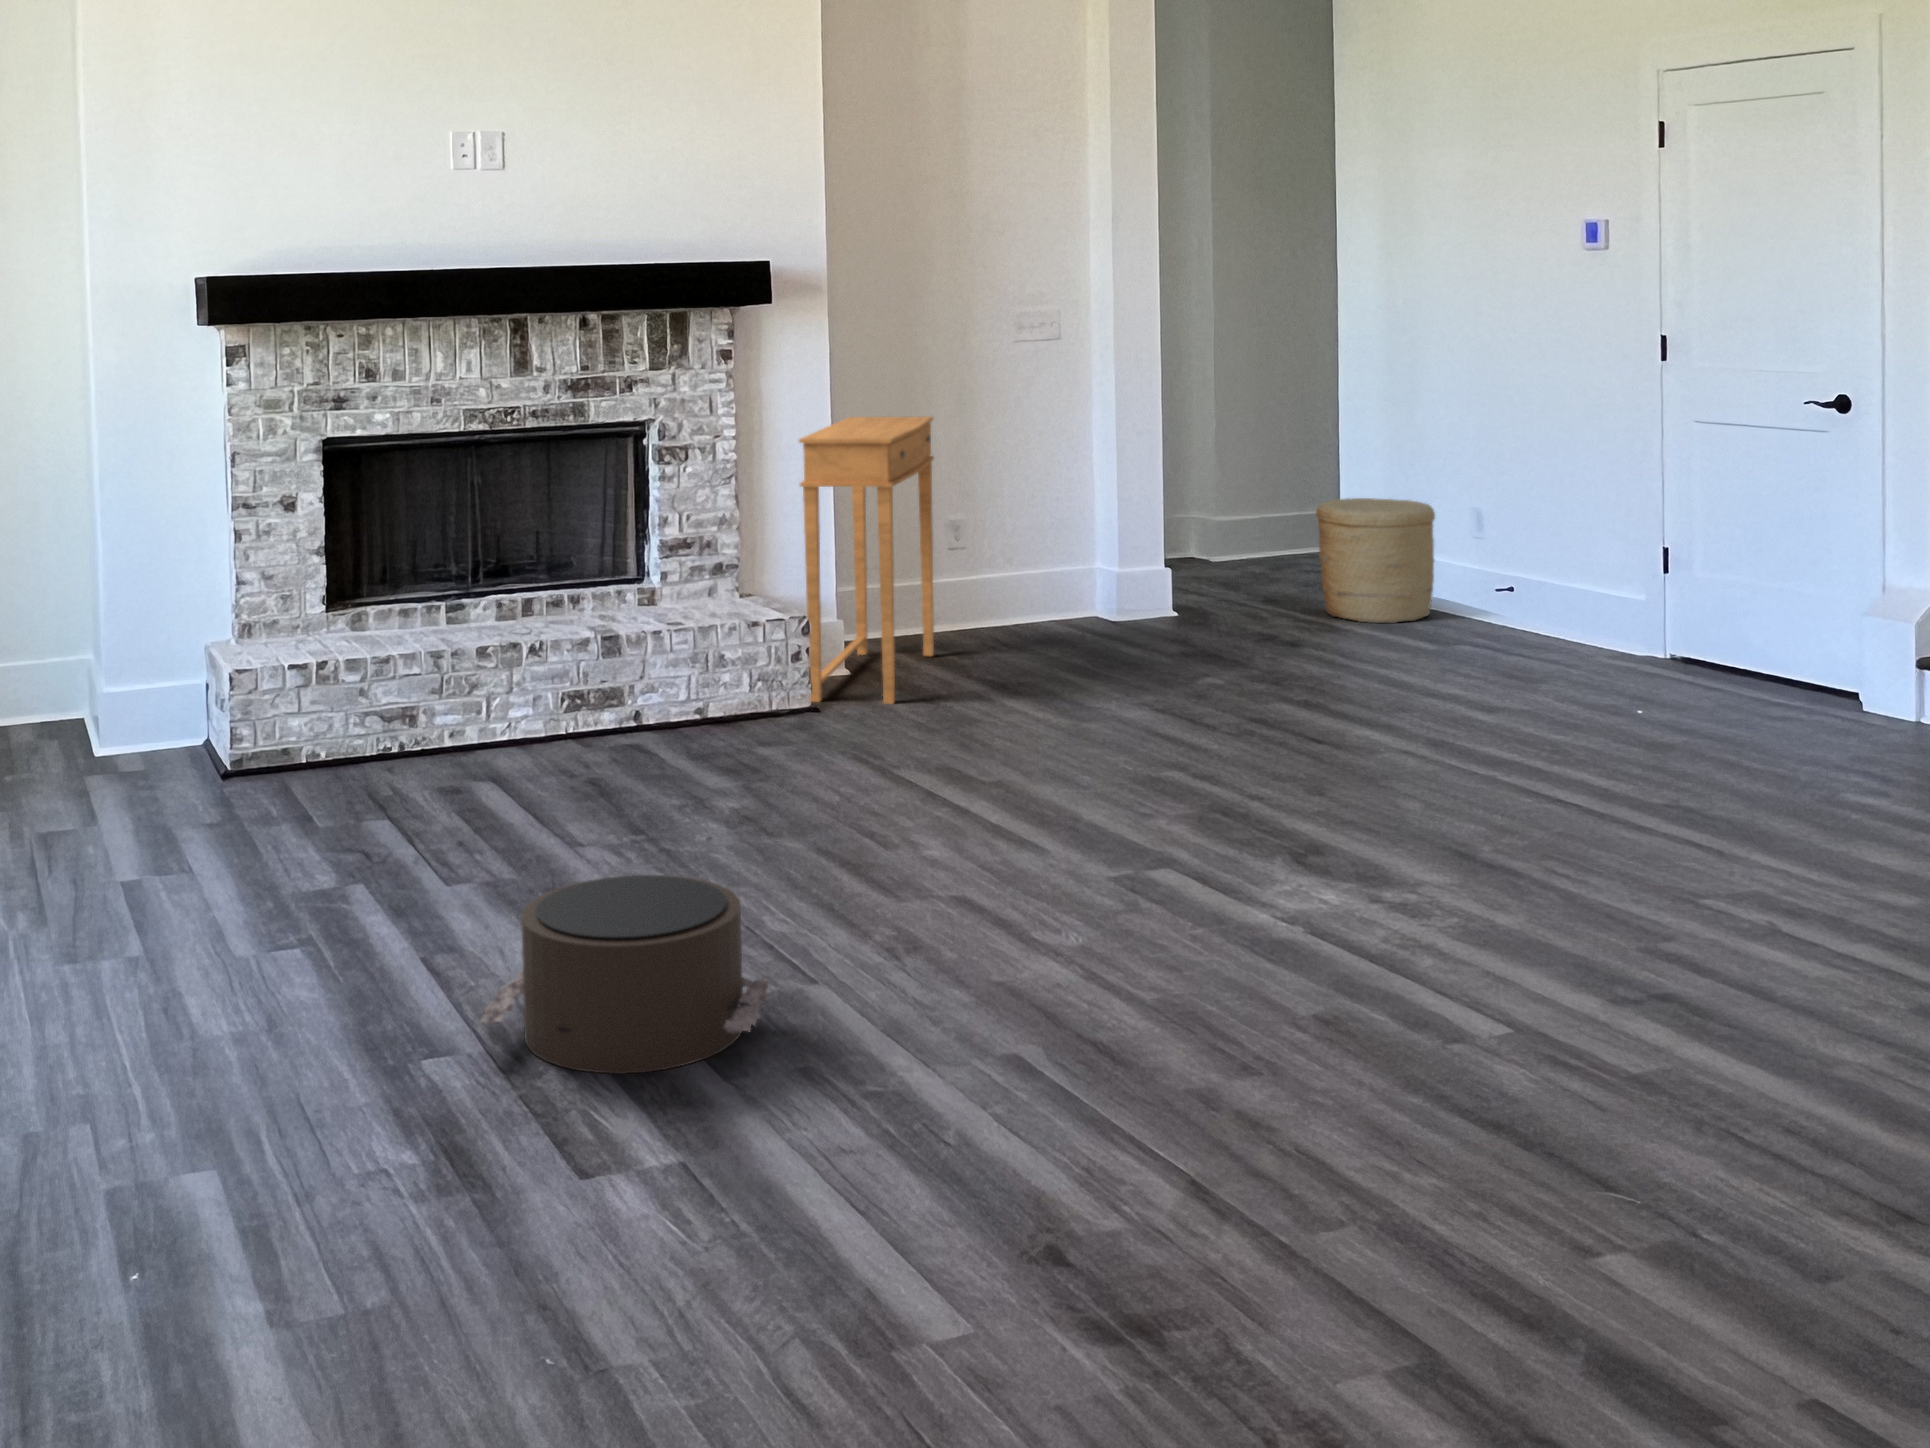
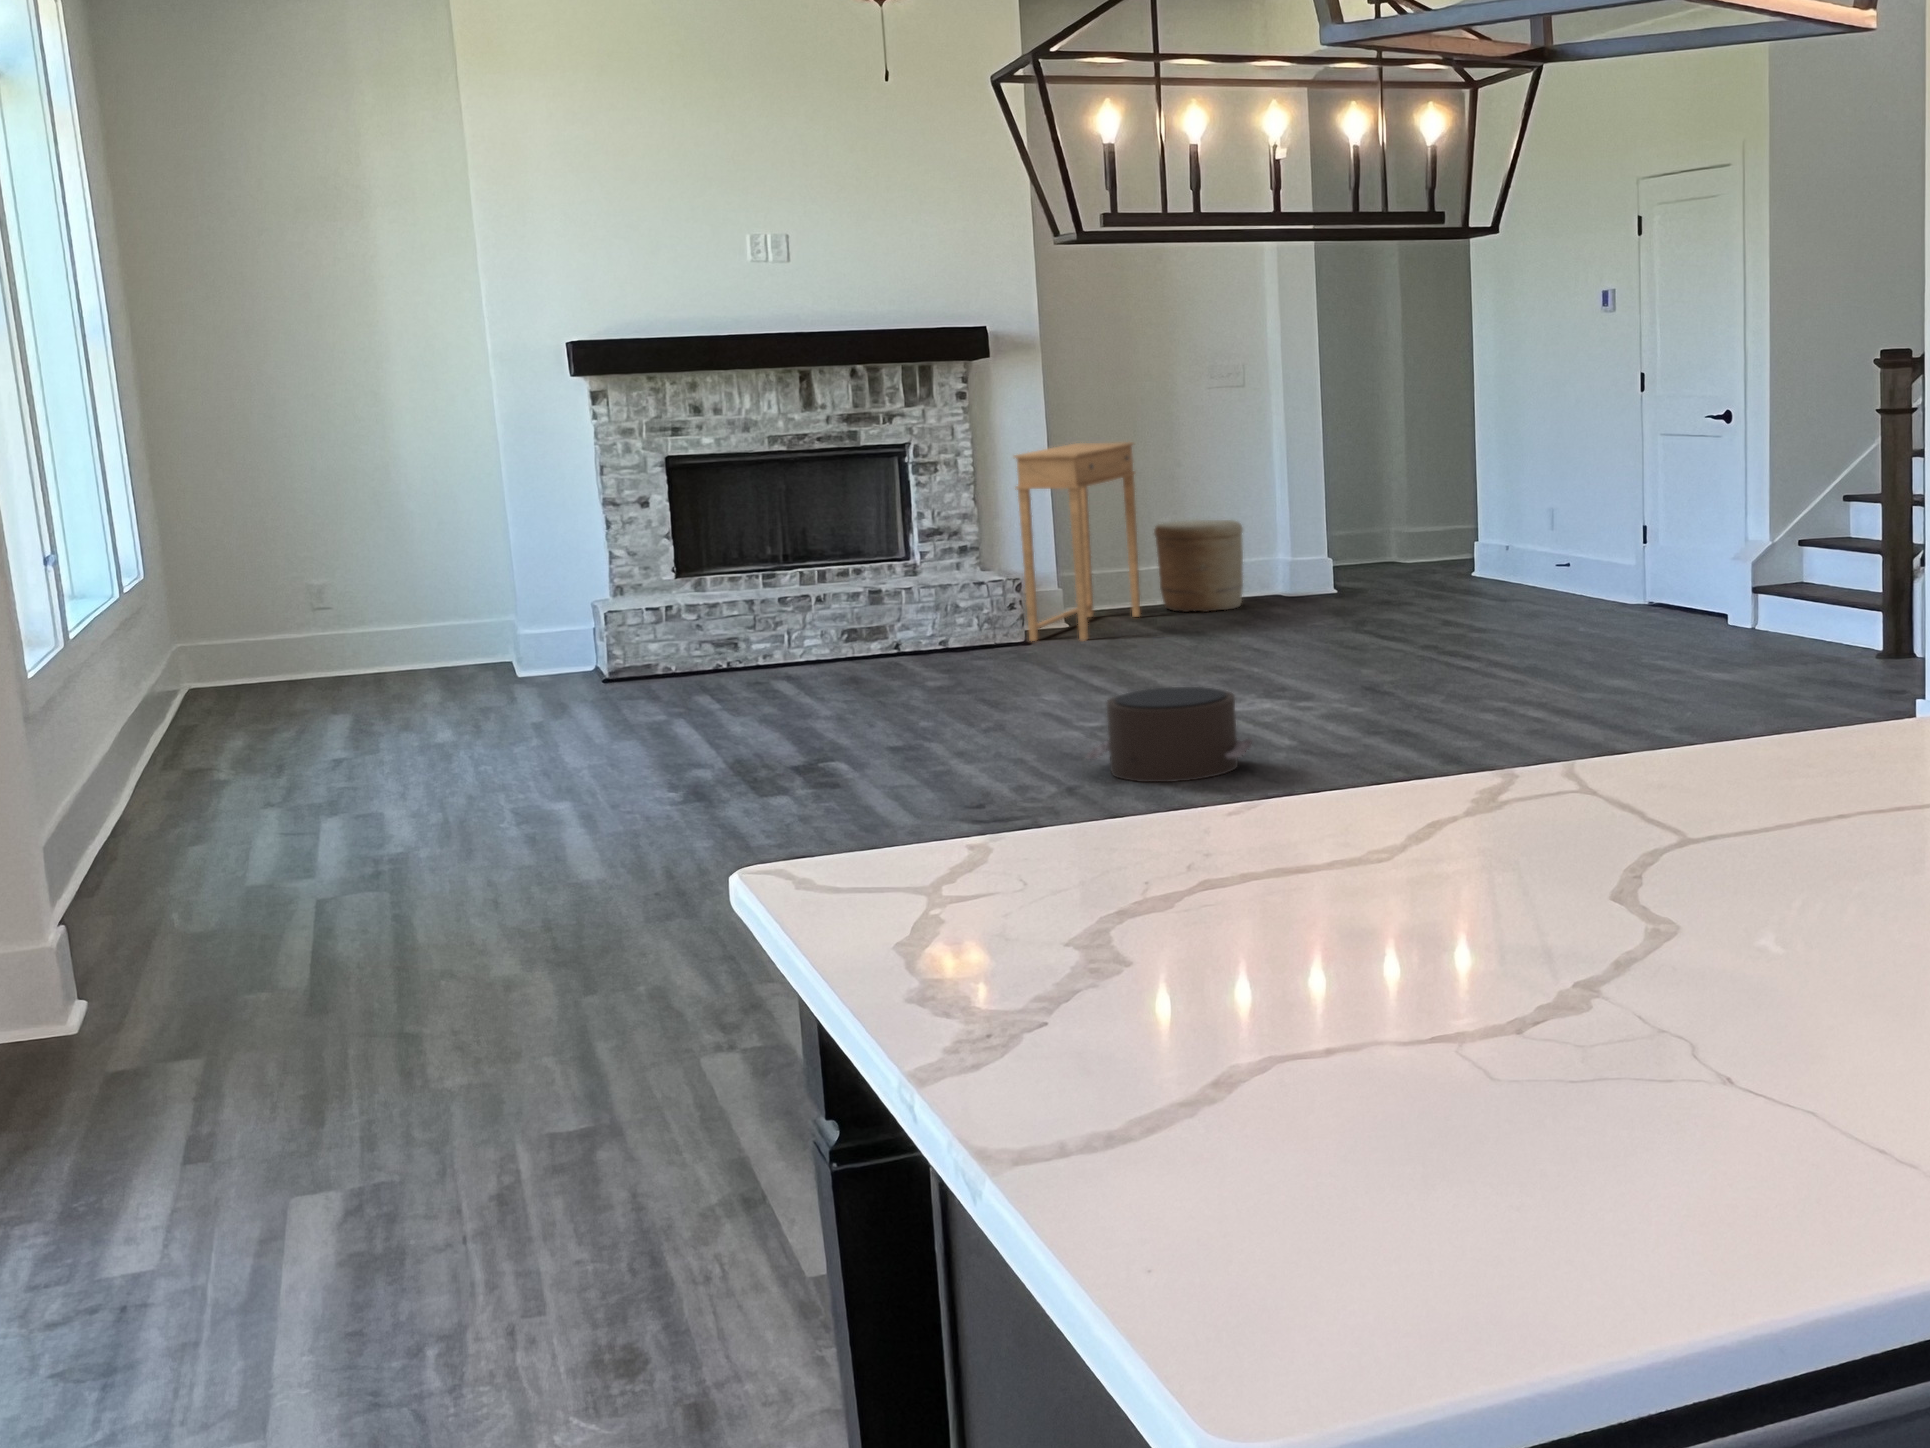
woven basket: present [1316,498,1435,623] -> present [1154,520,1243,612]
pouf: present [481,875,769,1074] -> present [1086,687,1252,782]

